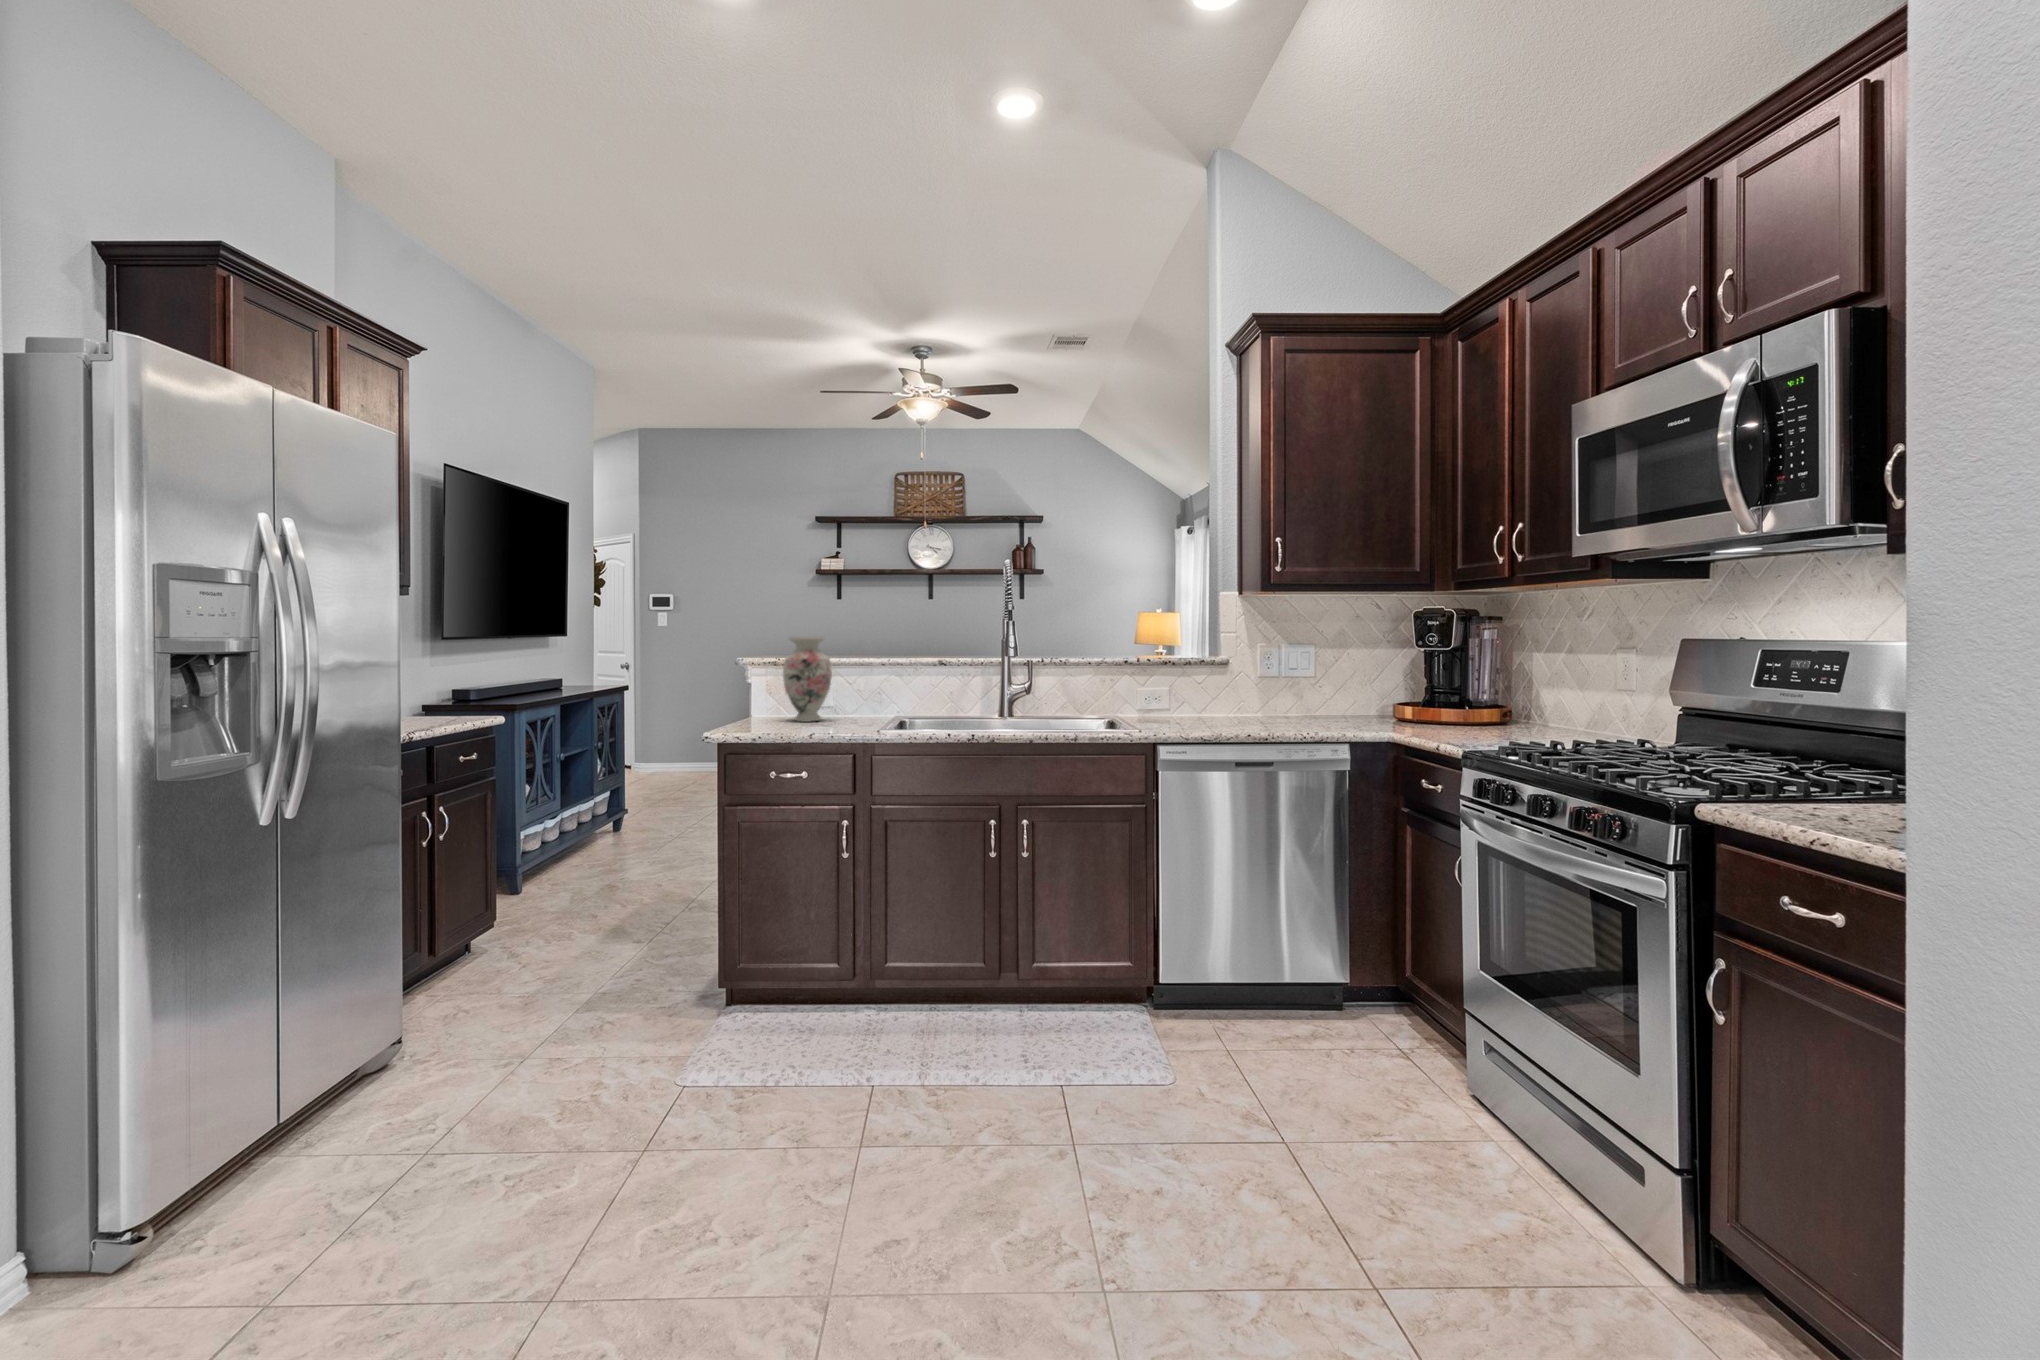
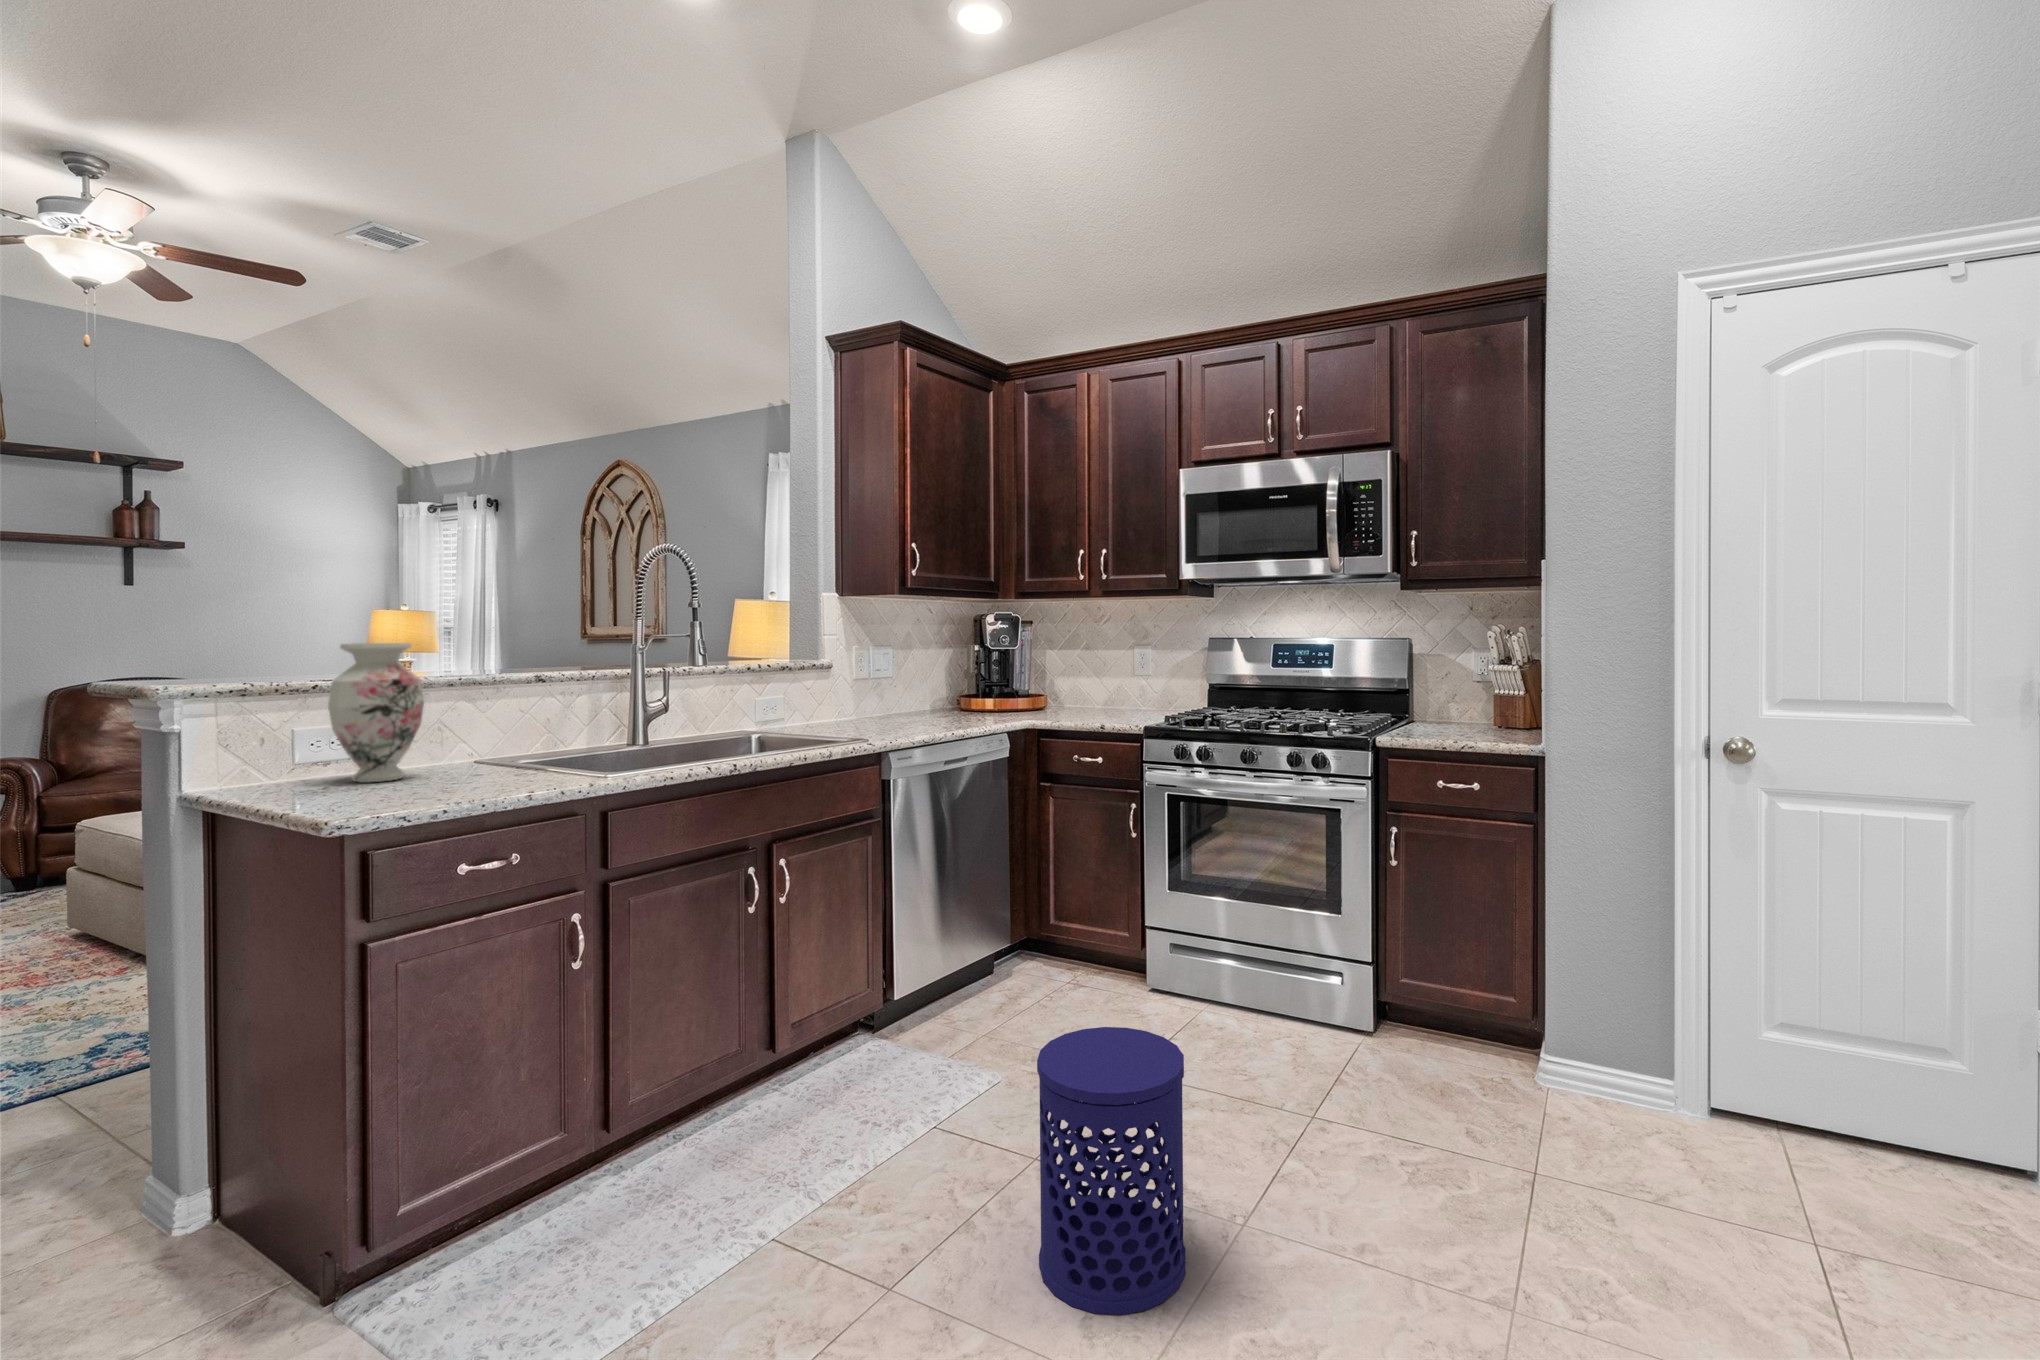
waste bin: none [904,1002,1048,1268] -> present [1037,1027,1186,1315]

